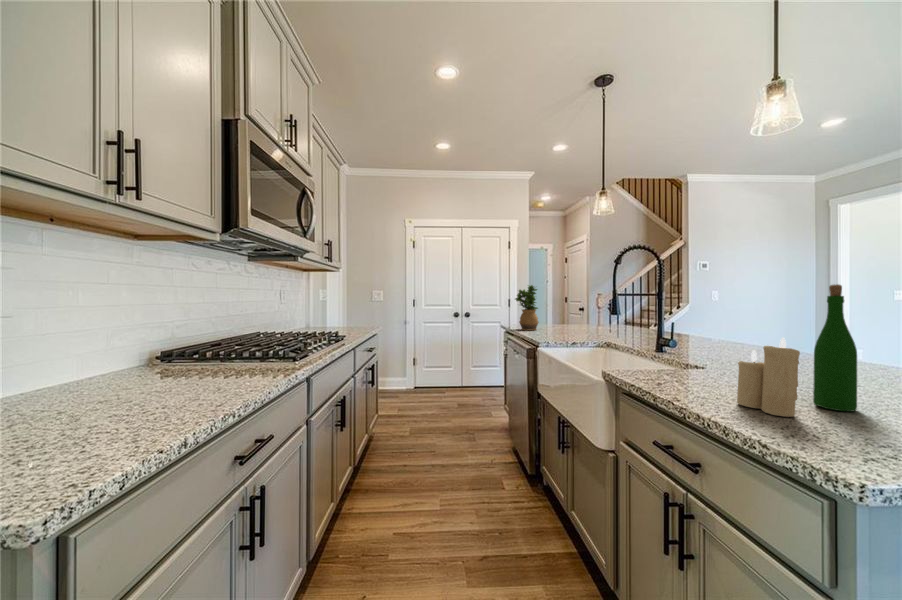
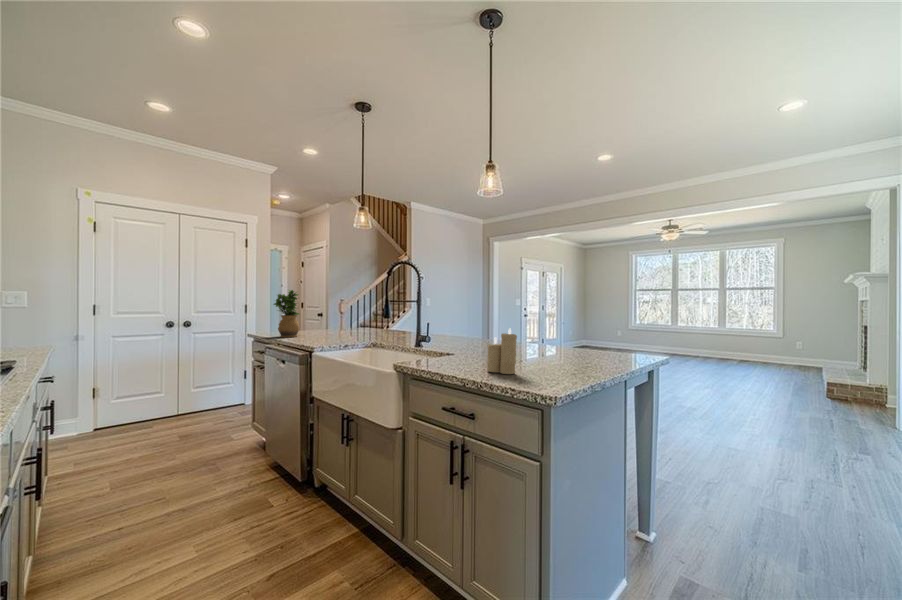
wine bottle: present [813,284,857,411] -> none [518,297,535,368]

